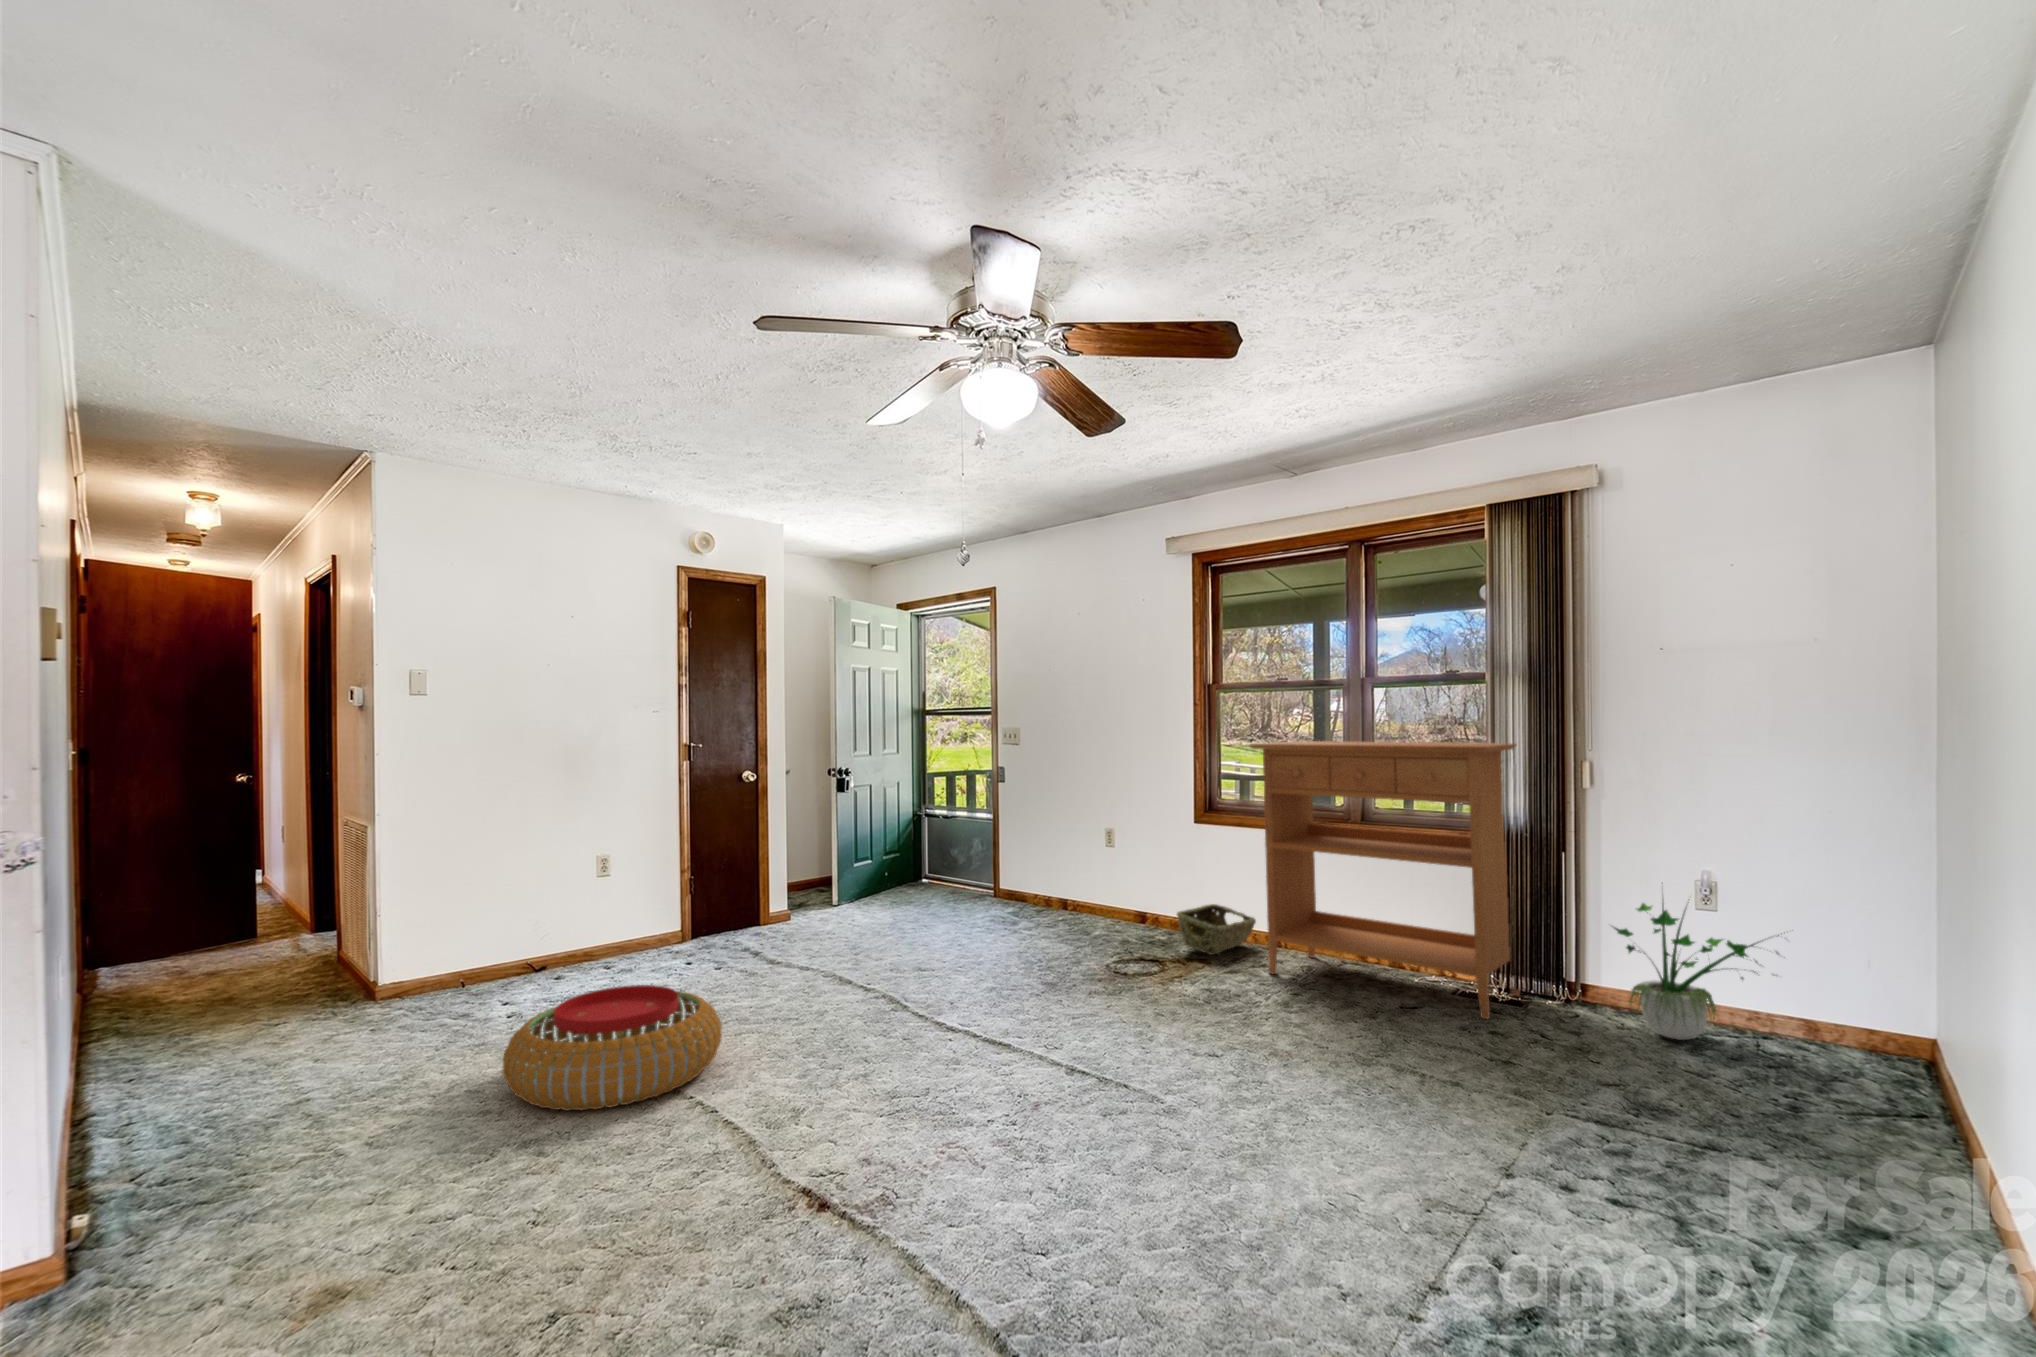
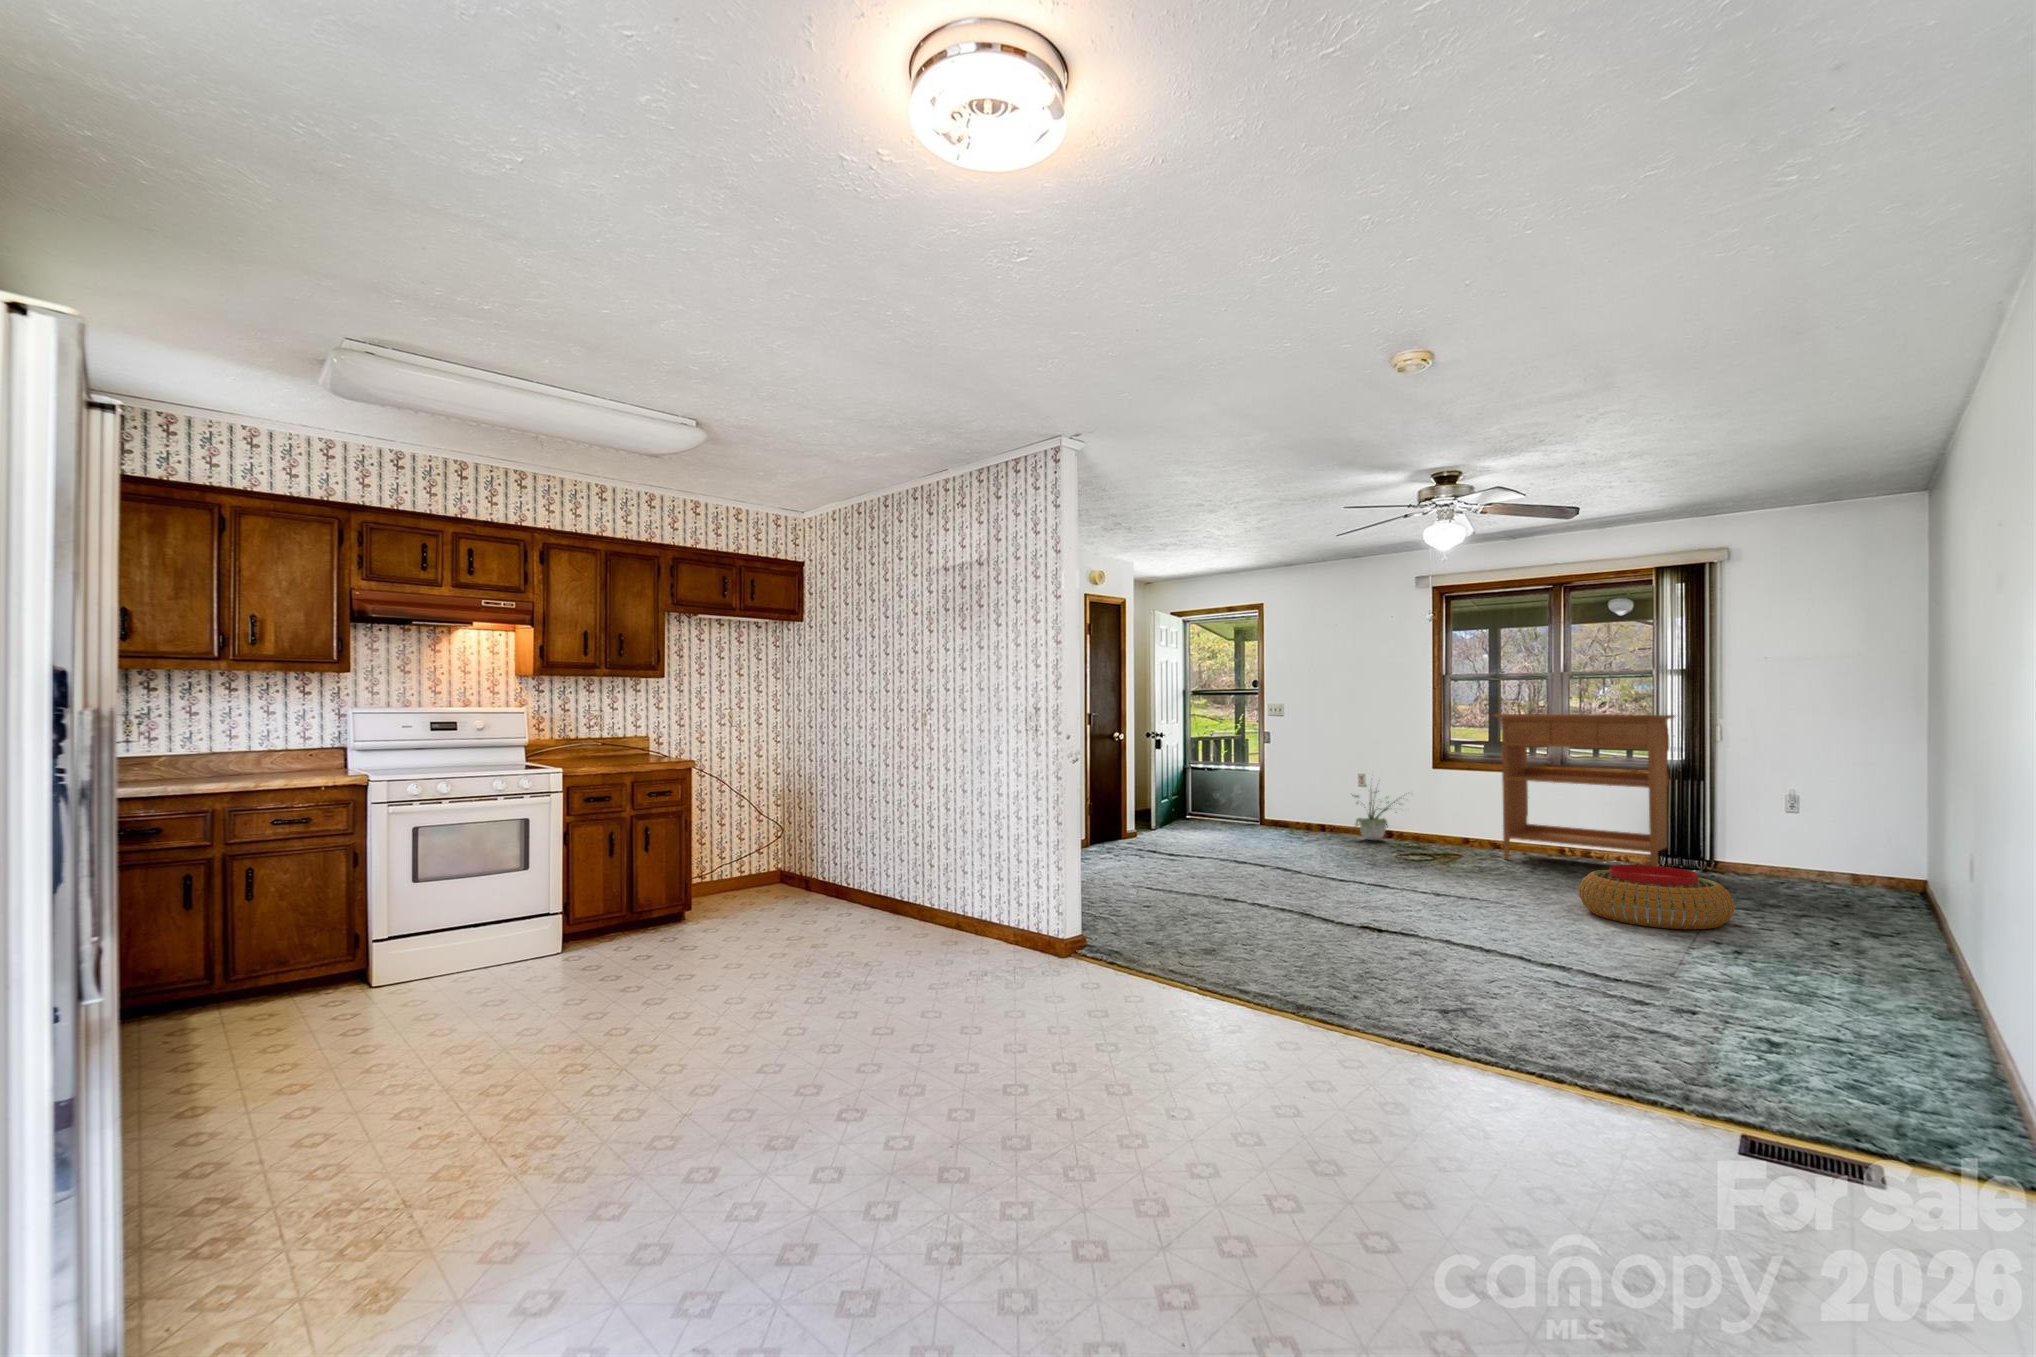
potted plant: present [1614,903,1779,1040] -> present [1352,785,1395,840]
woven basket: present [1177,904,1256,955] -> none [1432,823,1483,852]
pouf: present [502,985,722,1111] -> present [1579,864,1734,929]

